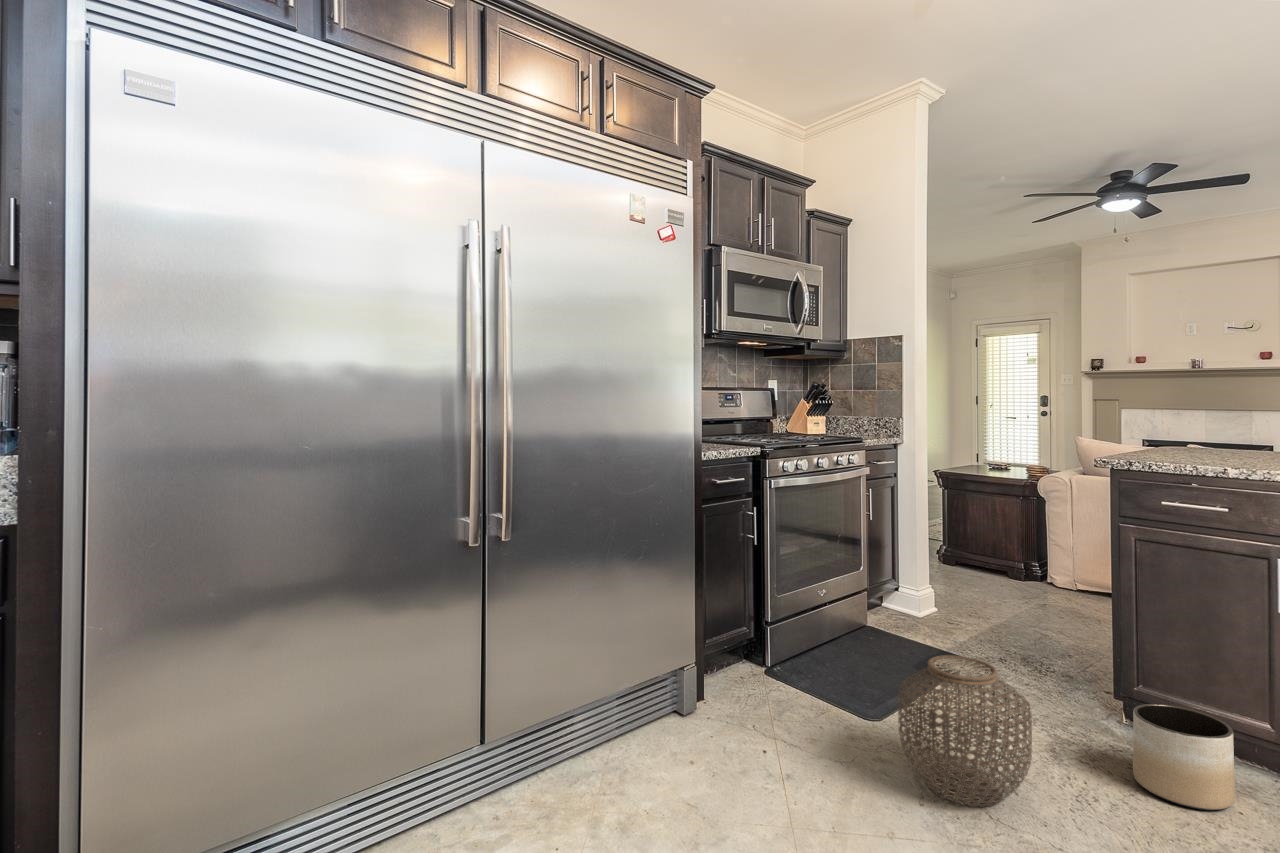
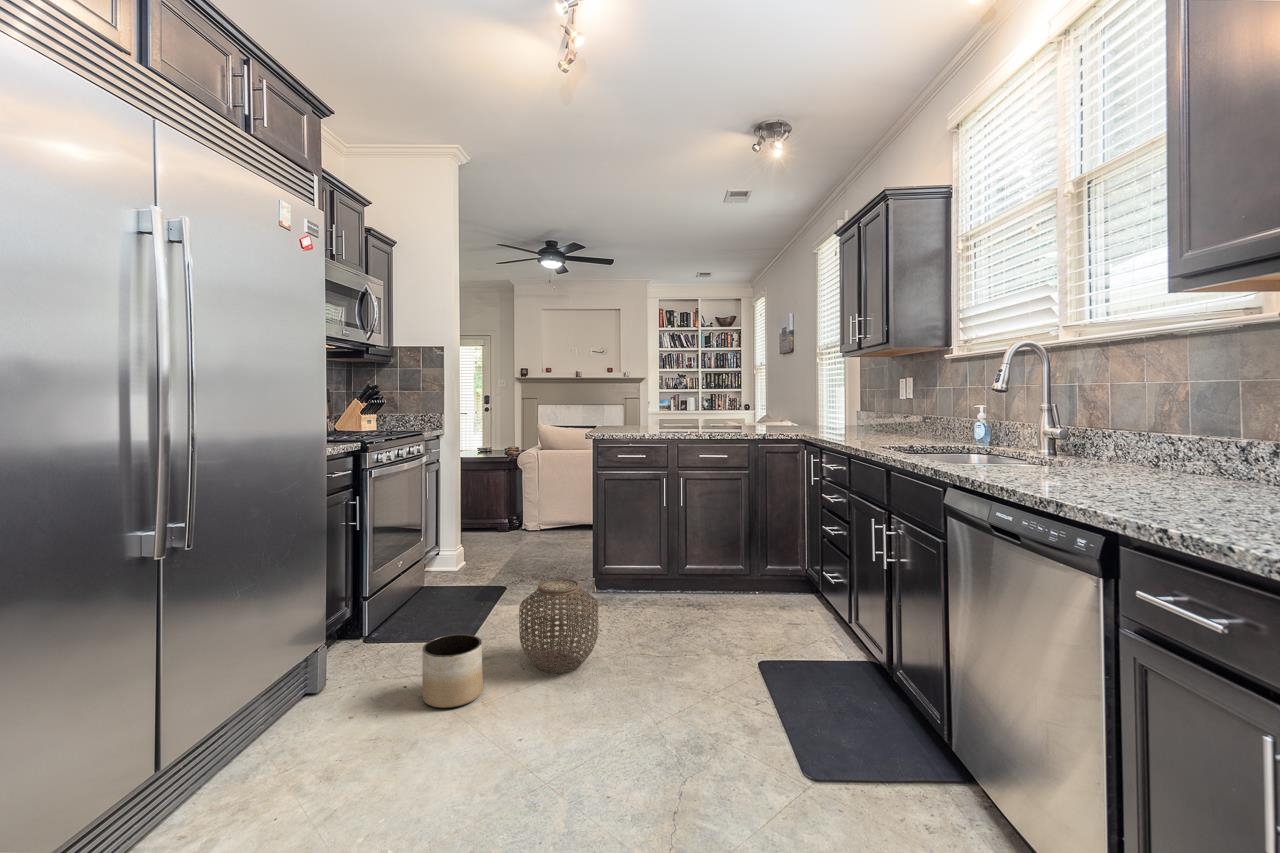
planter: present [1133,704,1235,810] -> present [422,634,483,708]

